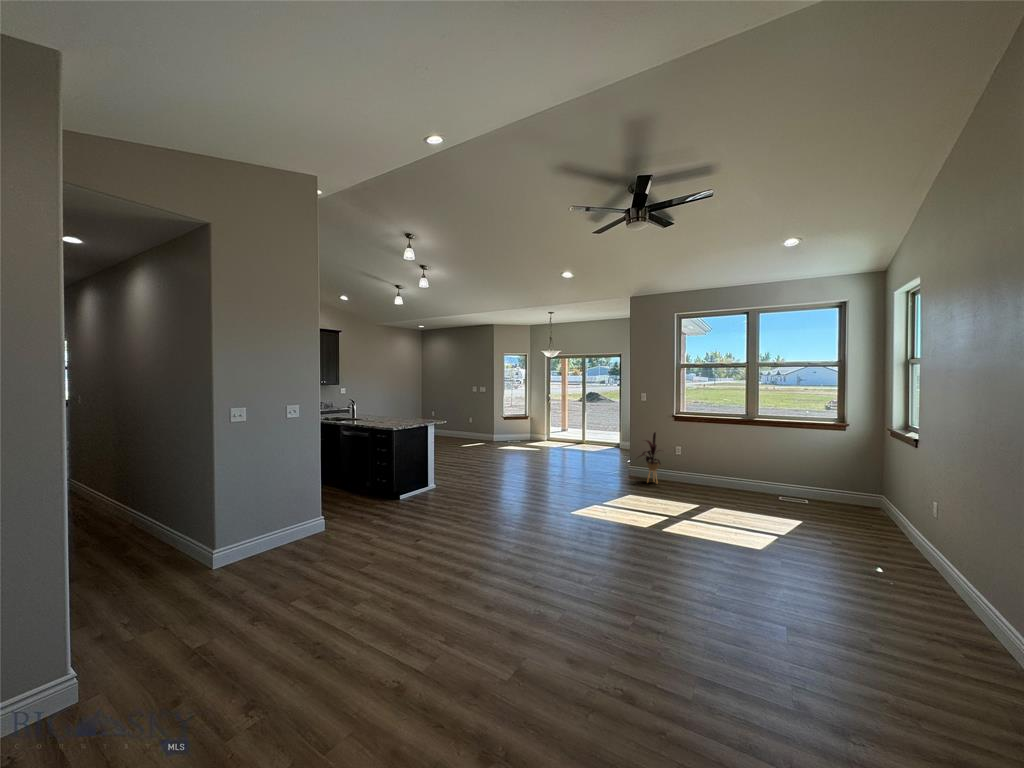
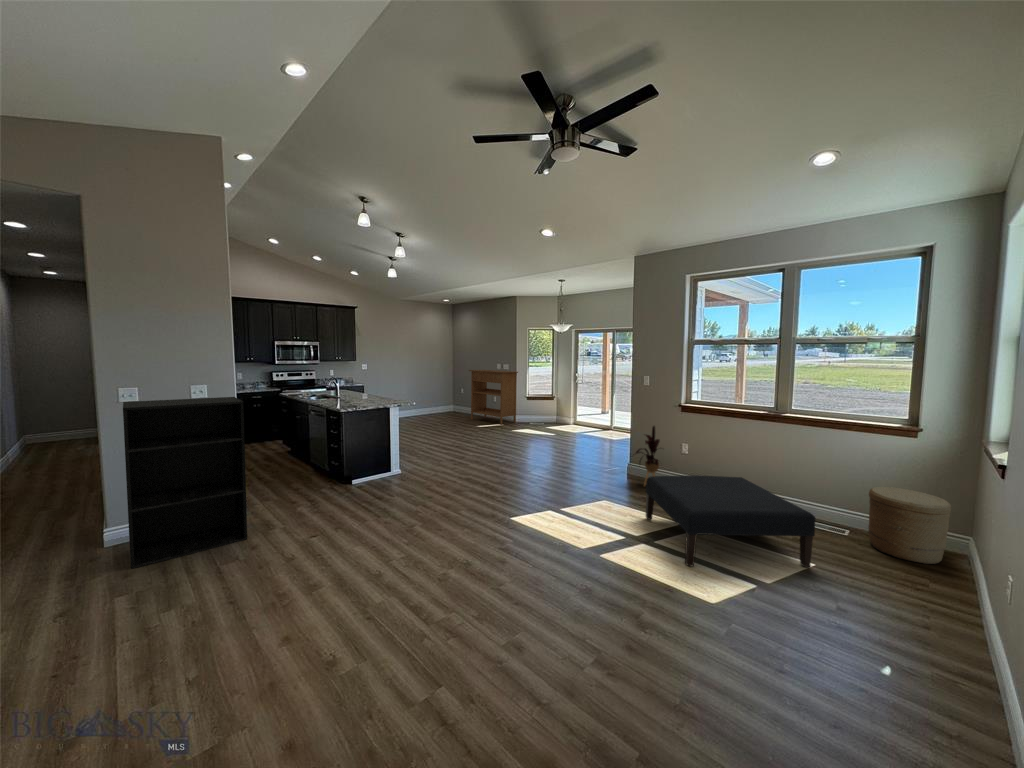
console table: none [447,393,496,443] -> present [469,370,518,425]
bookshelf: none [243,414,356,581] -> present [123,397,247,568]
woven basket: none [821,466,875,516] -> present [868,487,951,564]
ottoman: none [669,467,804,531] -> present [646,475,815,567]

